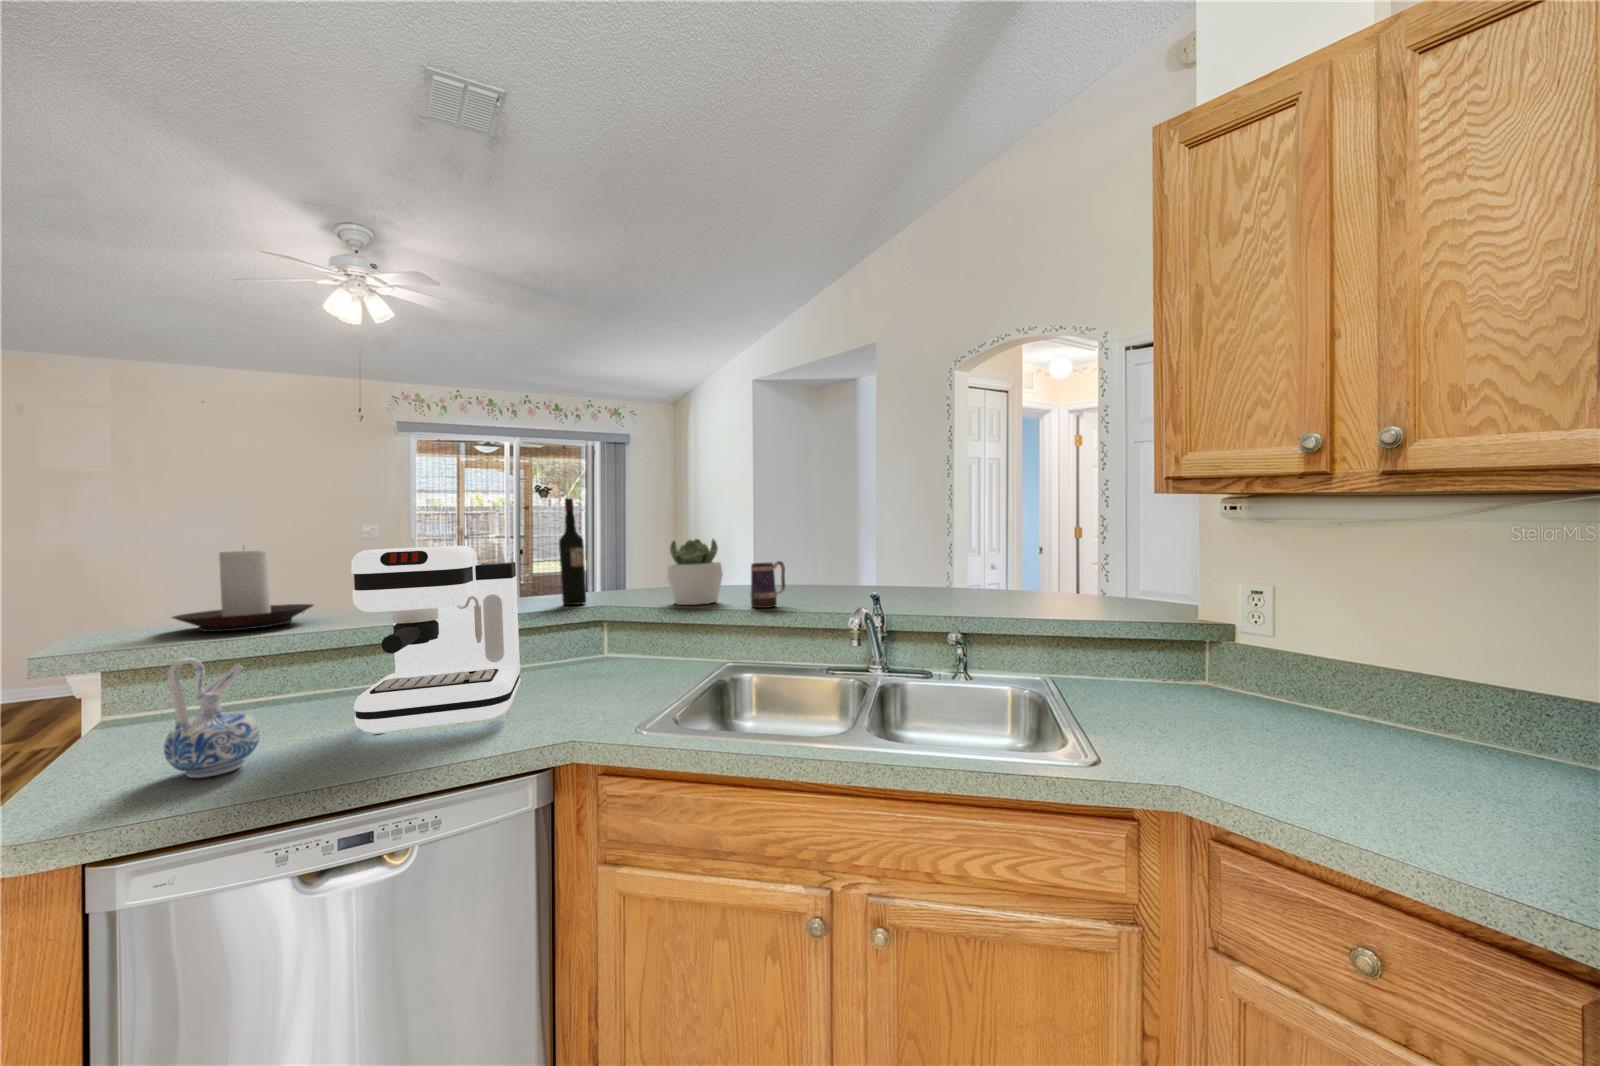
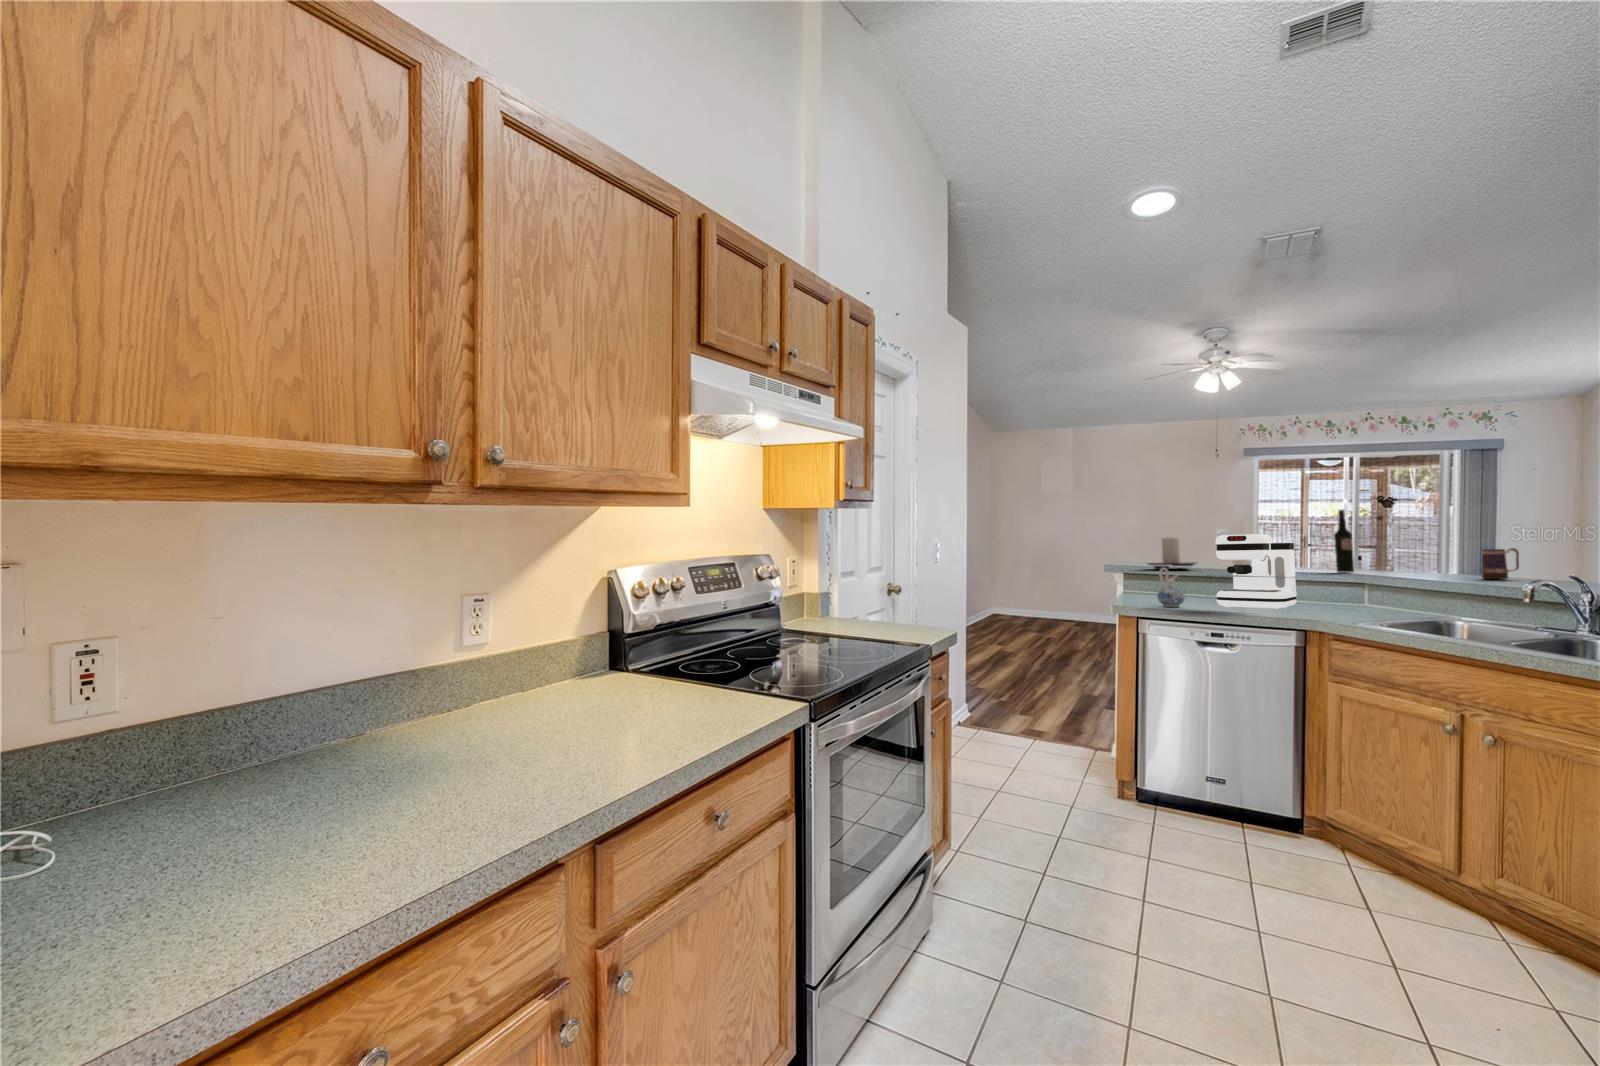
succulent plant: present [667,539,723,605] -> none [1416,533,1466,576]

